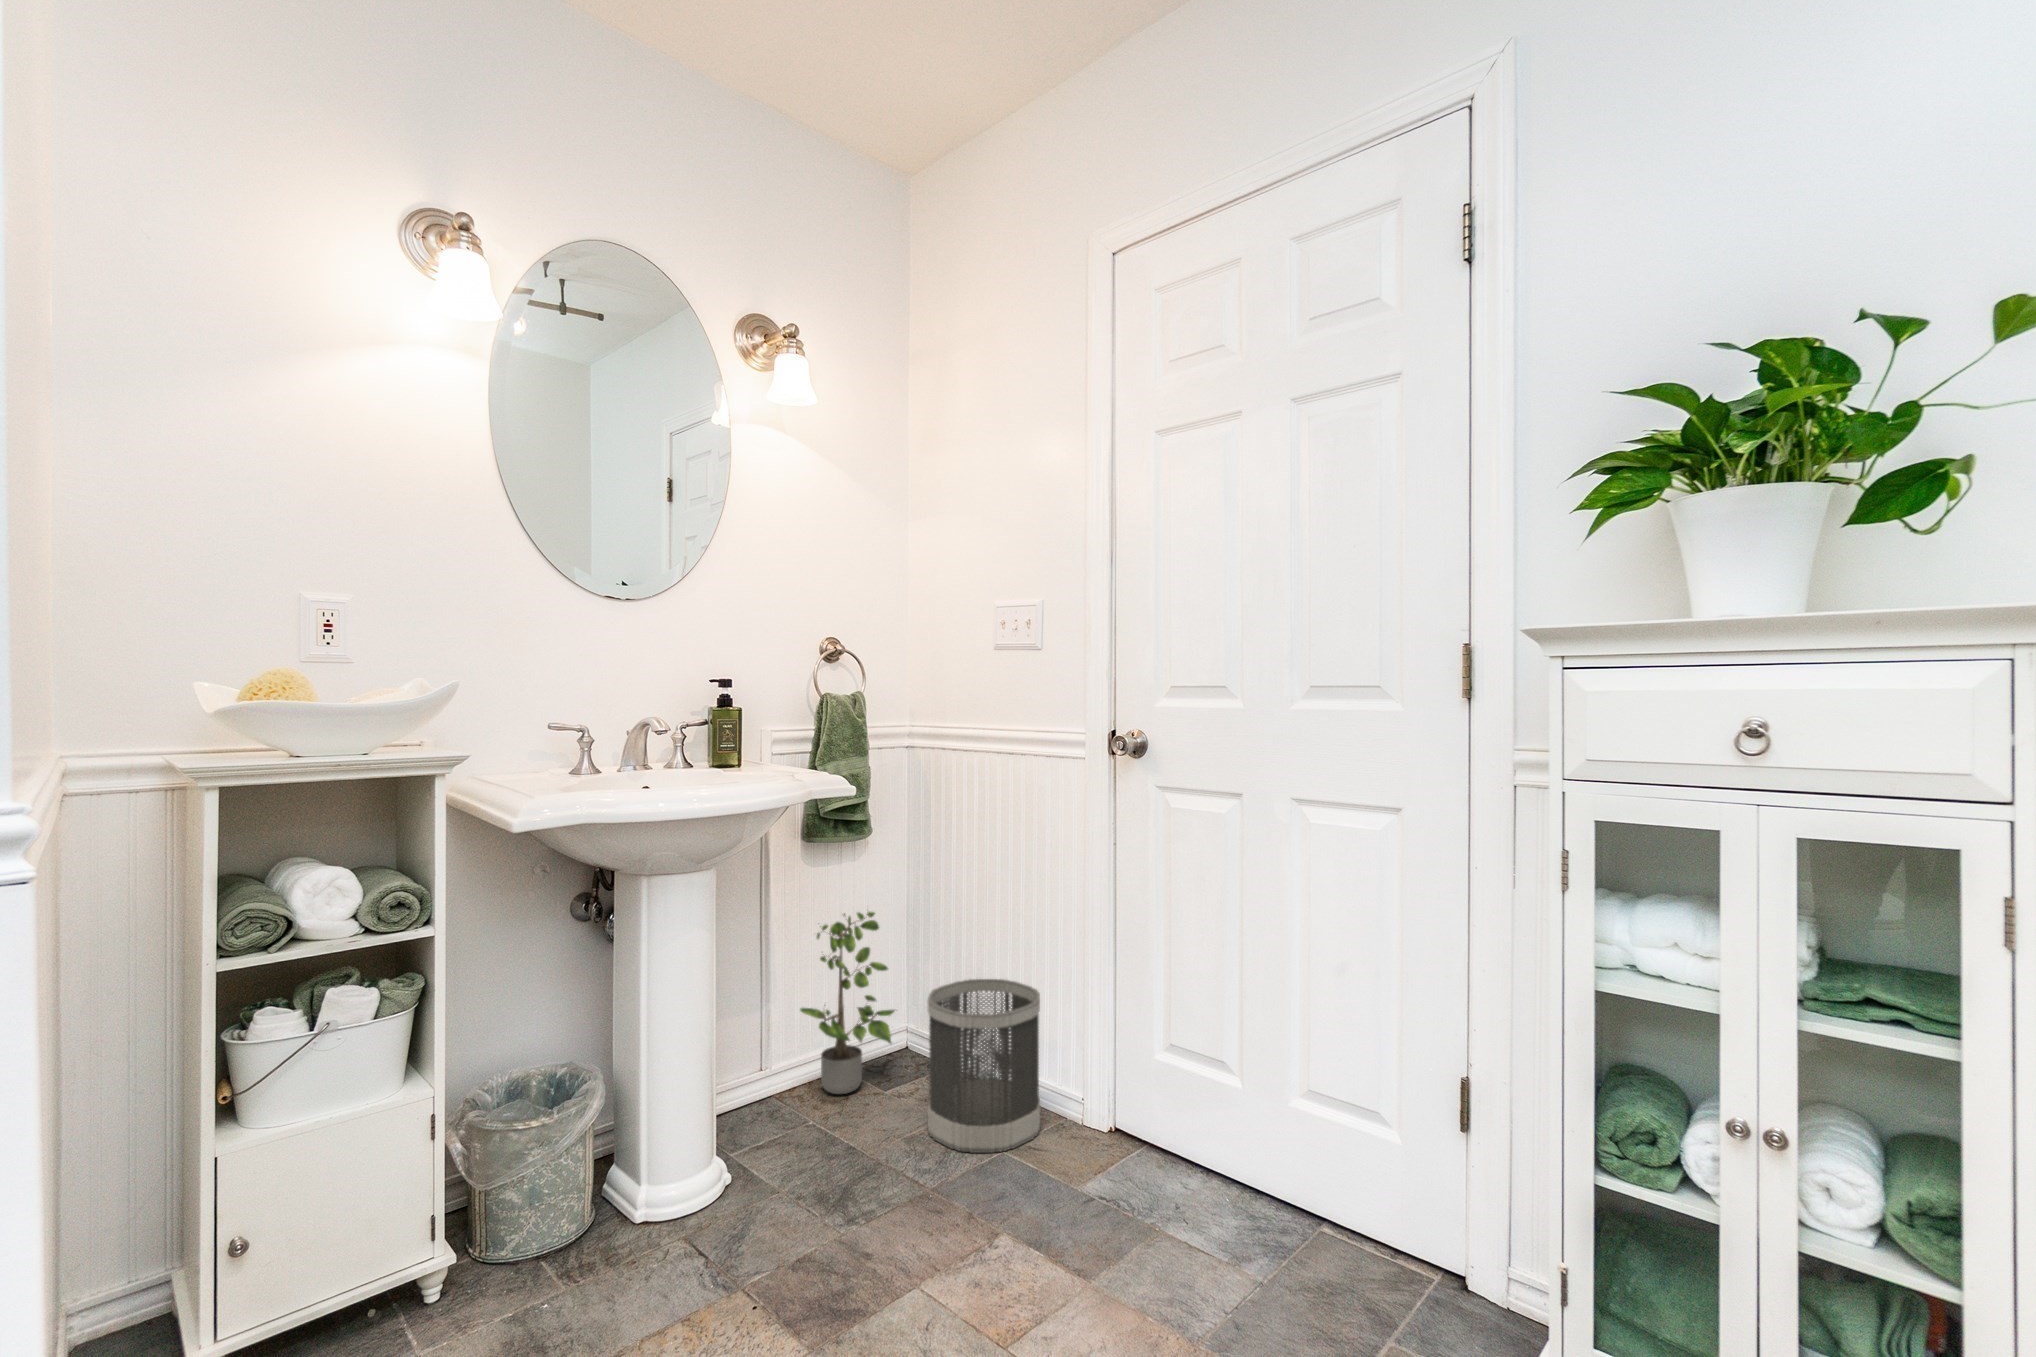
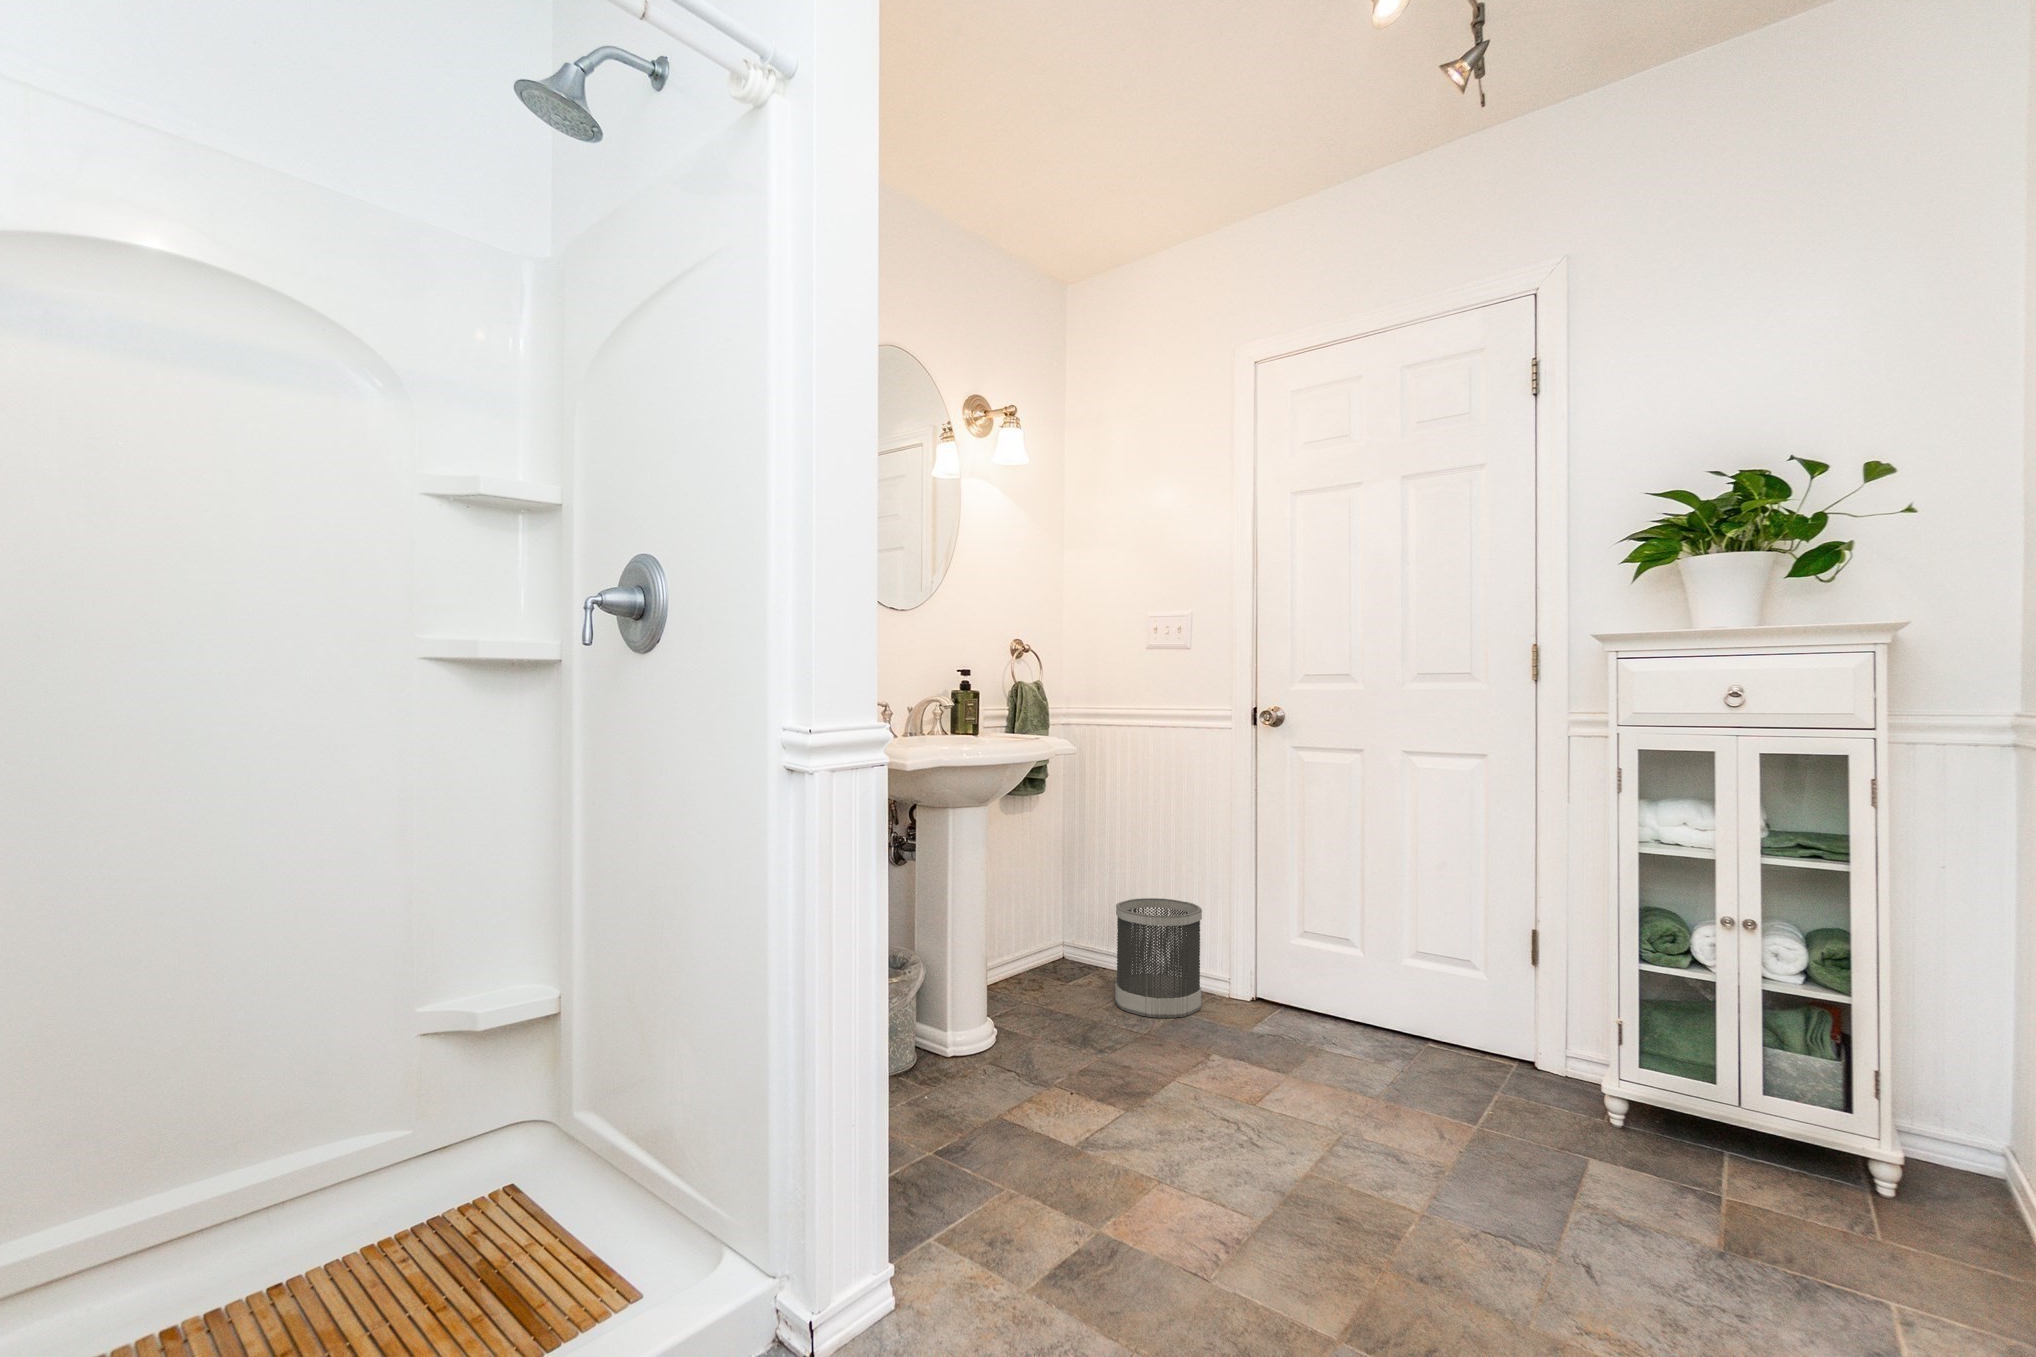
potted plant: present [801,912,894,1094] -> none [1004,846,1072,989]

